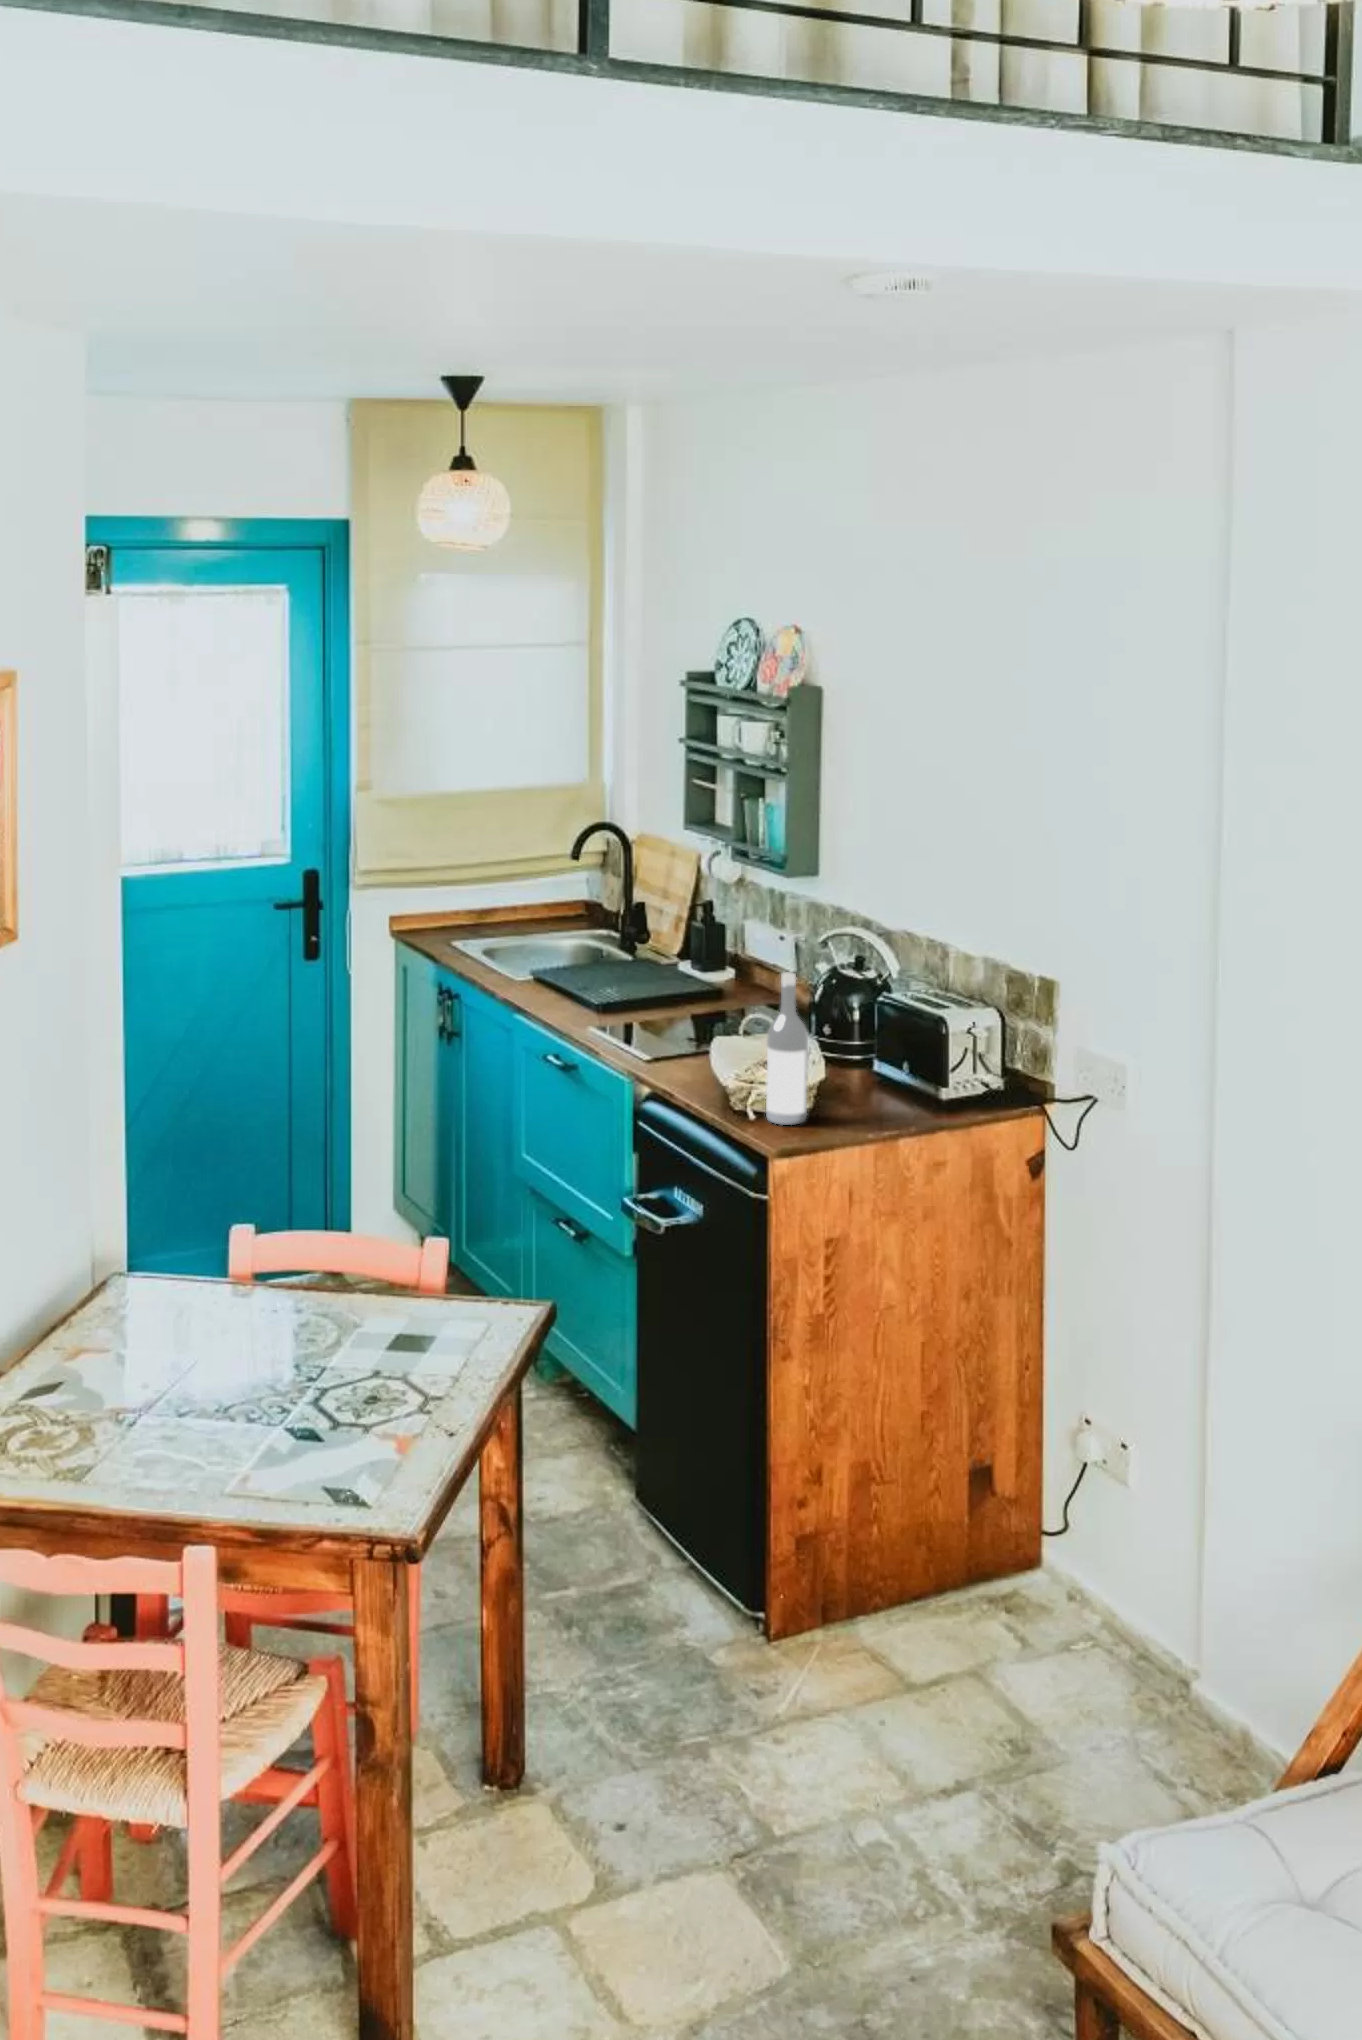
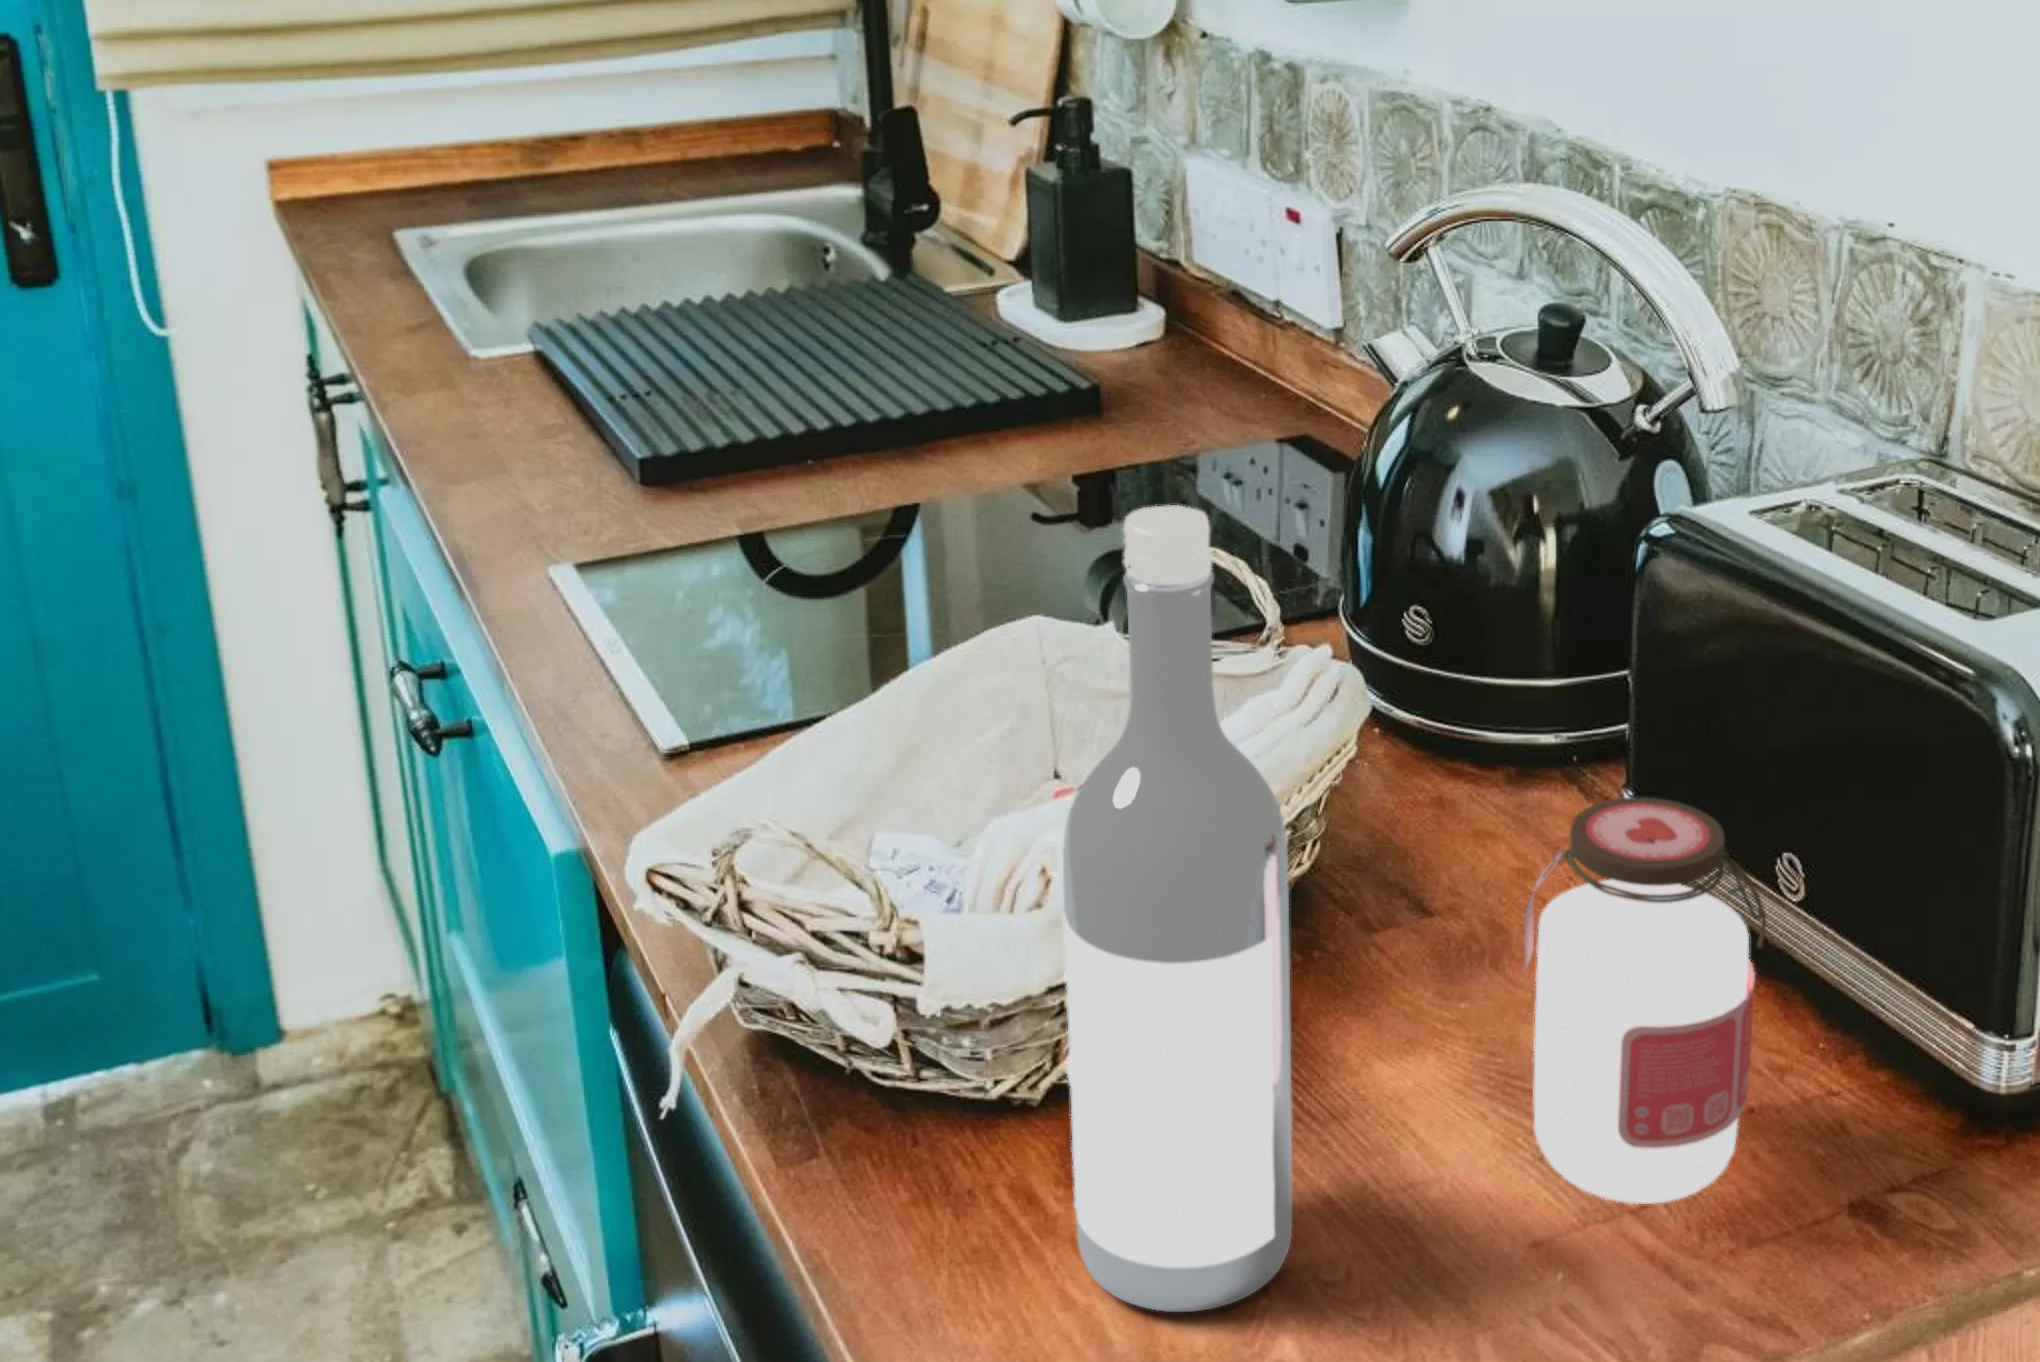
jar: none [850,1038,896,1117] -> present [1523,797,1766,1204]

